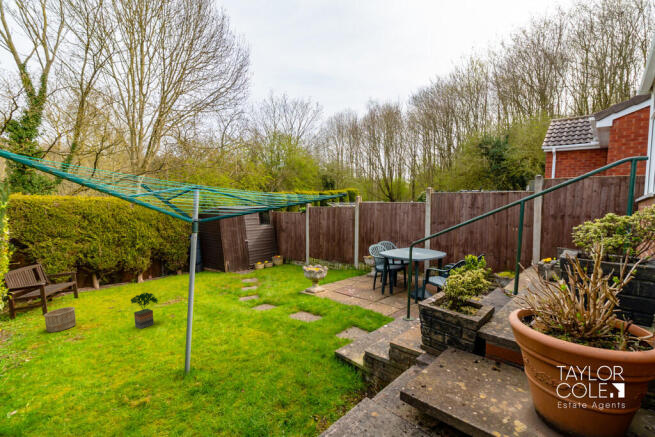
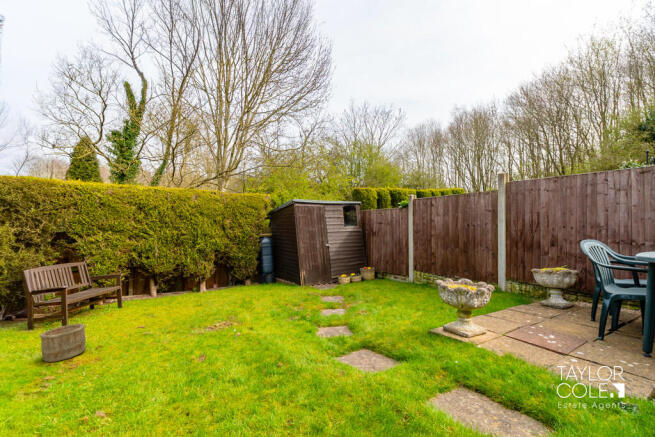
potted tree: present [131,293,158,329] -> none [141,311,186,377]

